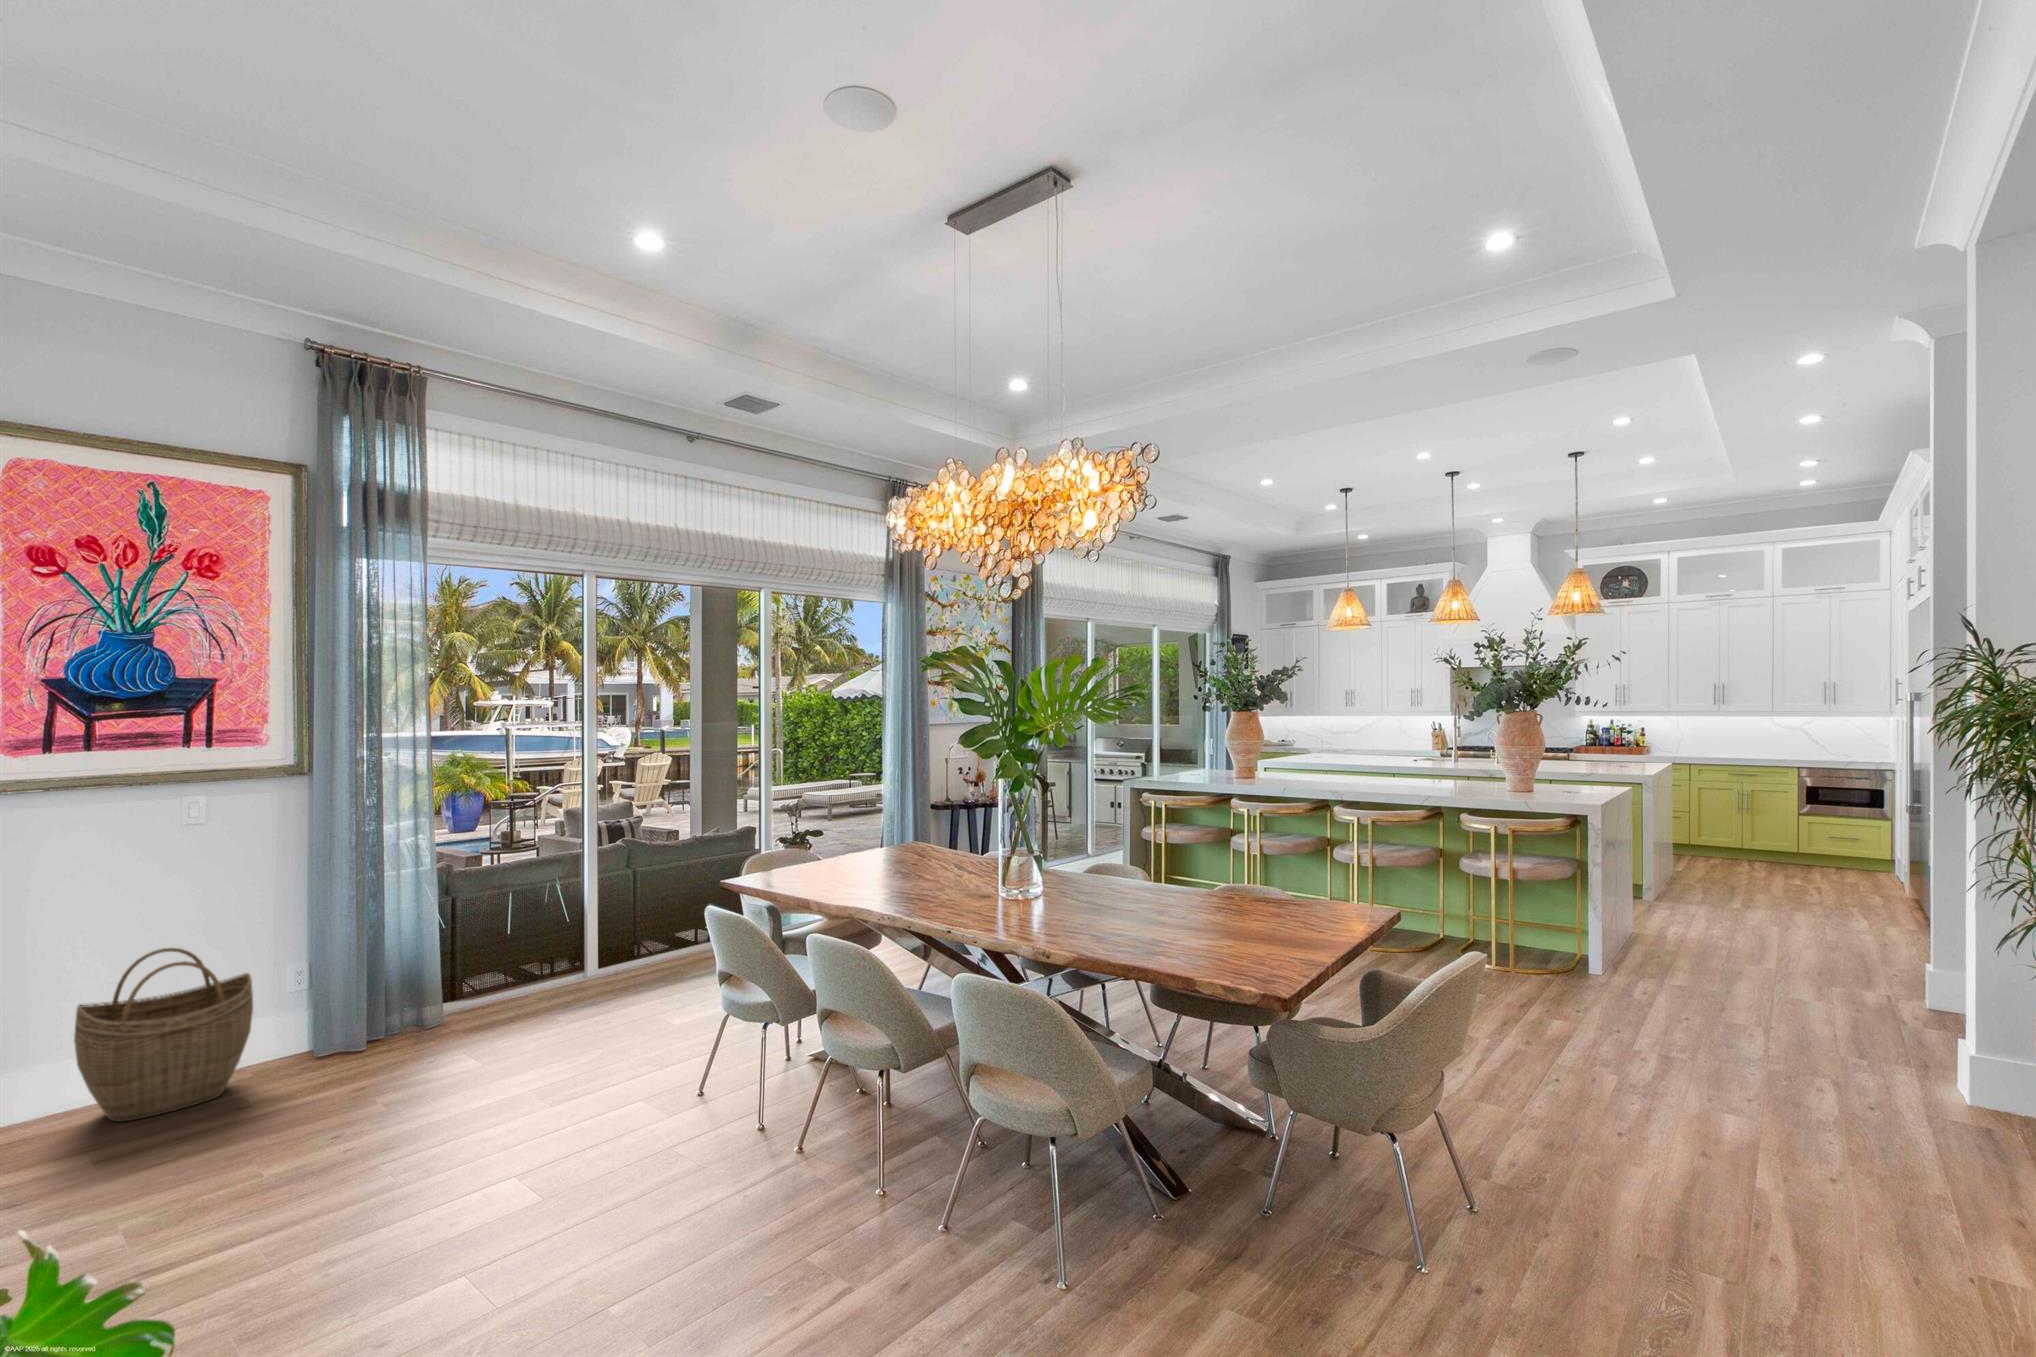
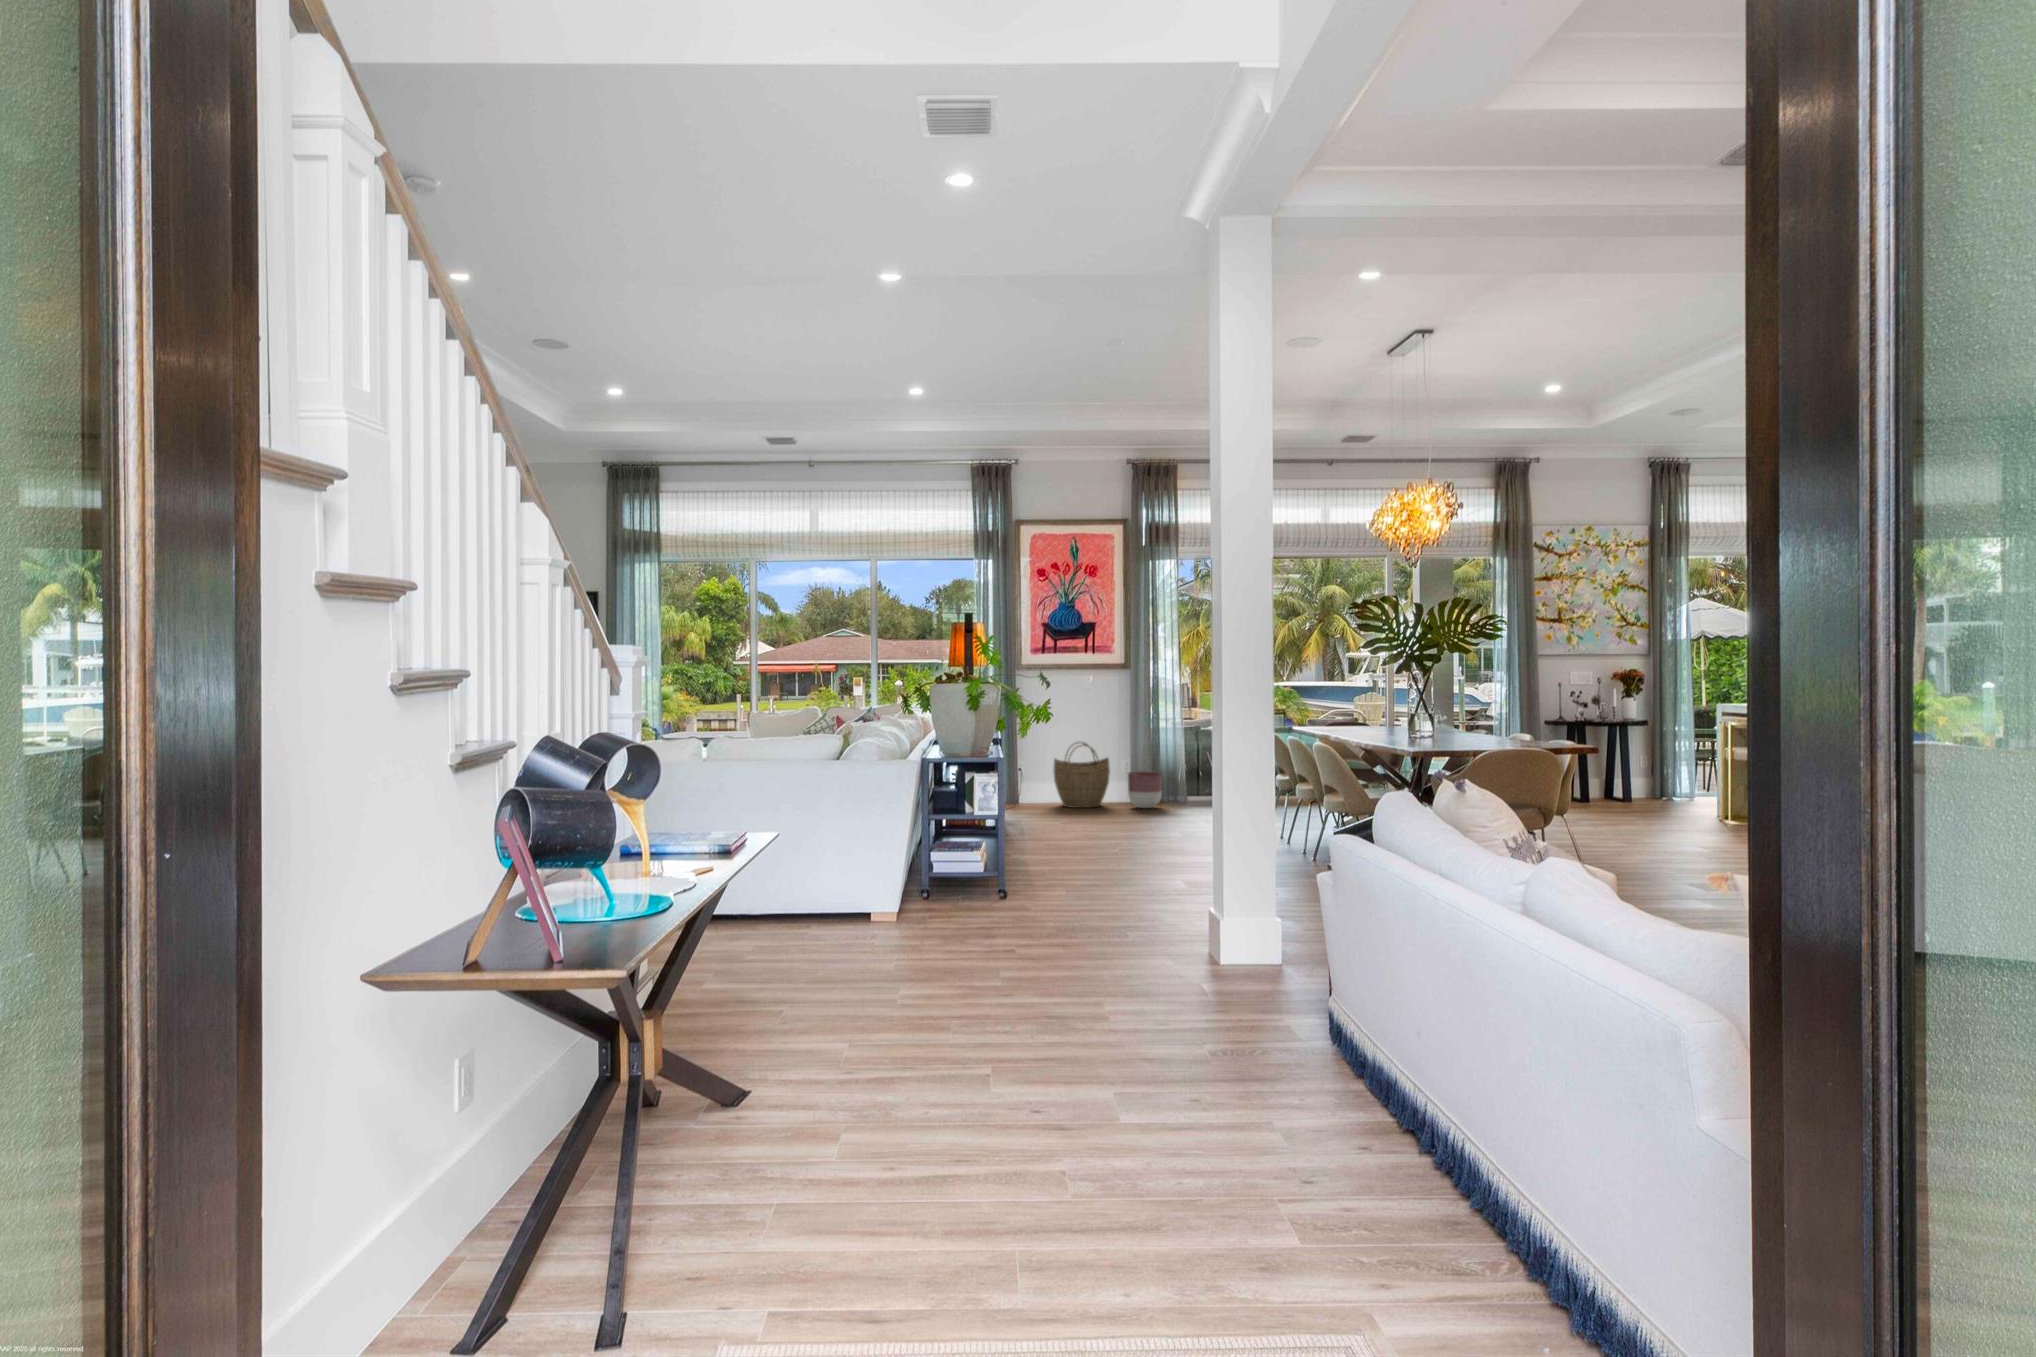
planter: none [305,984,394,1073] -> present [1128,771,1162,808]

